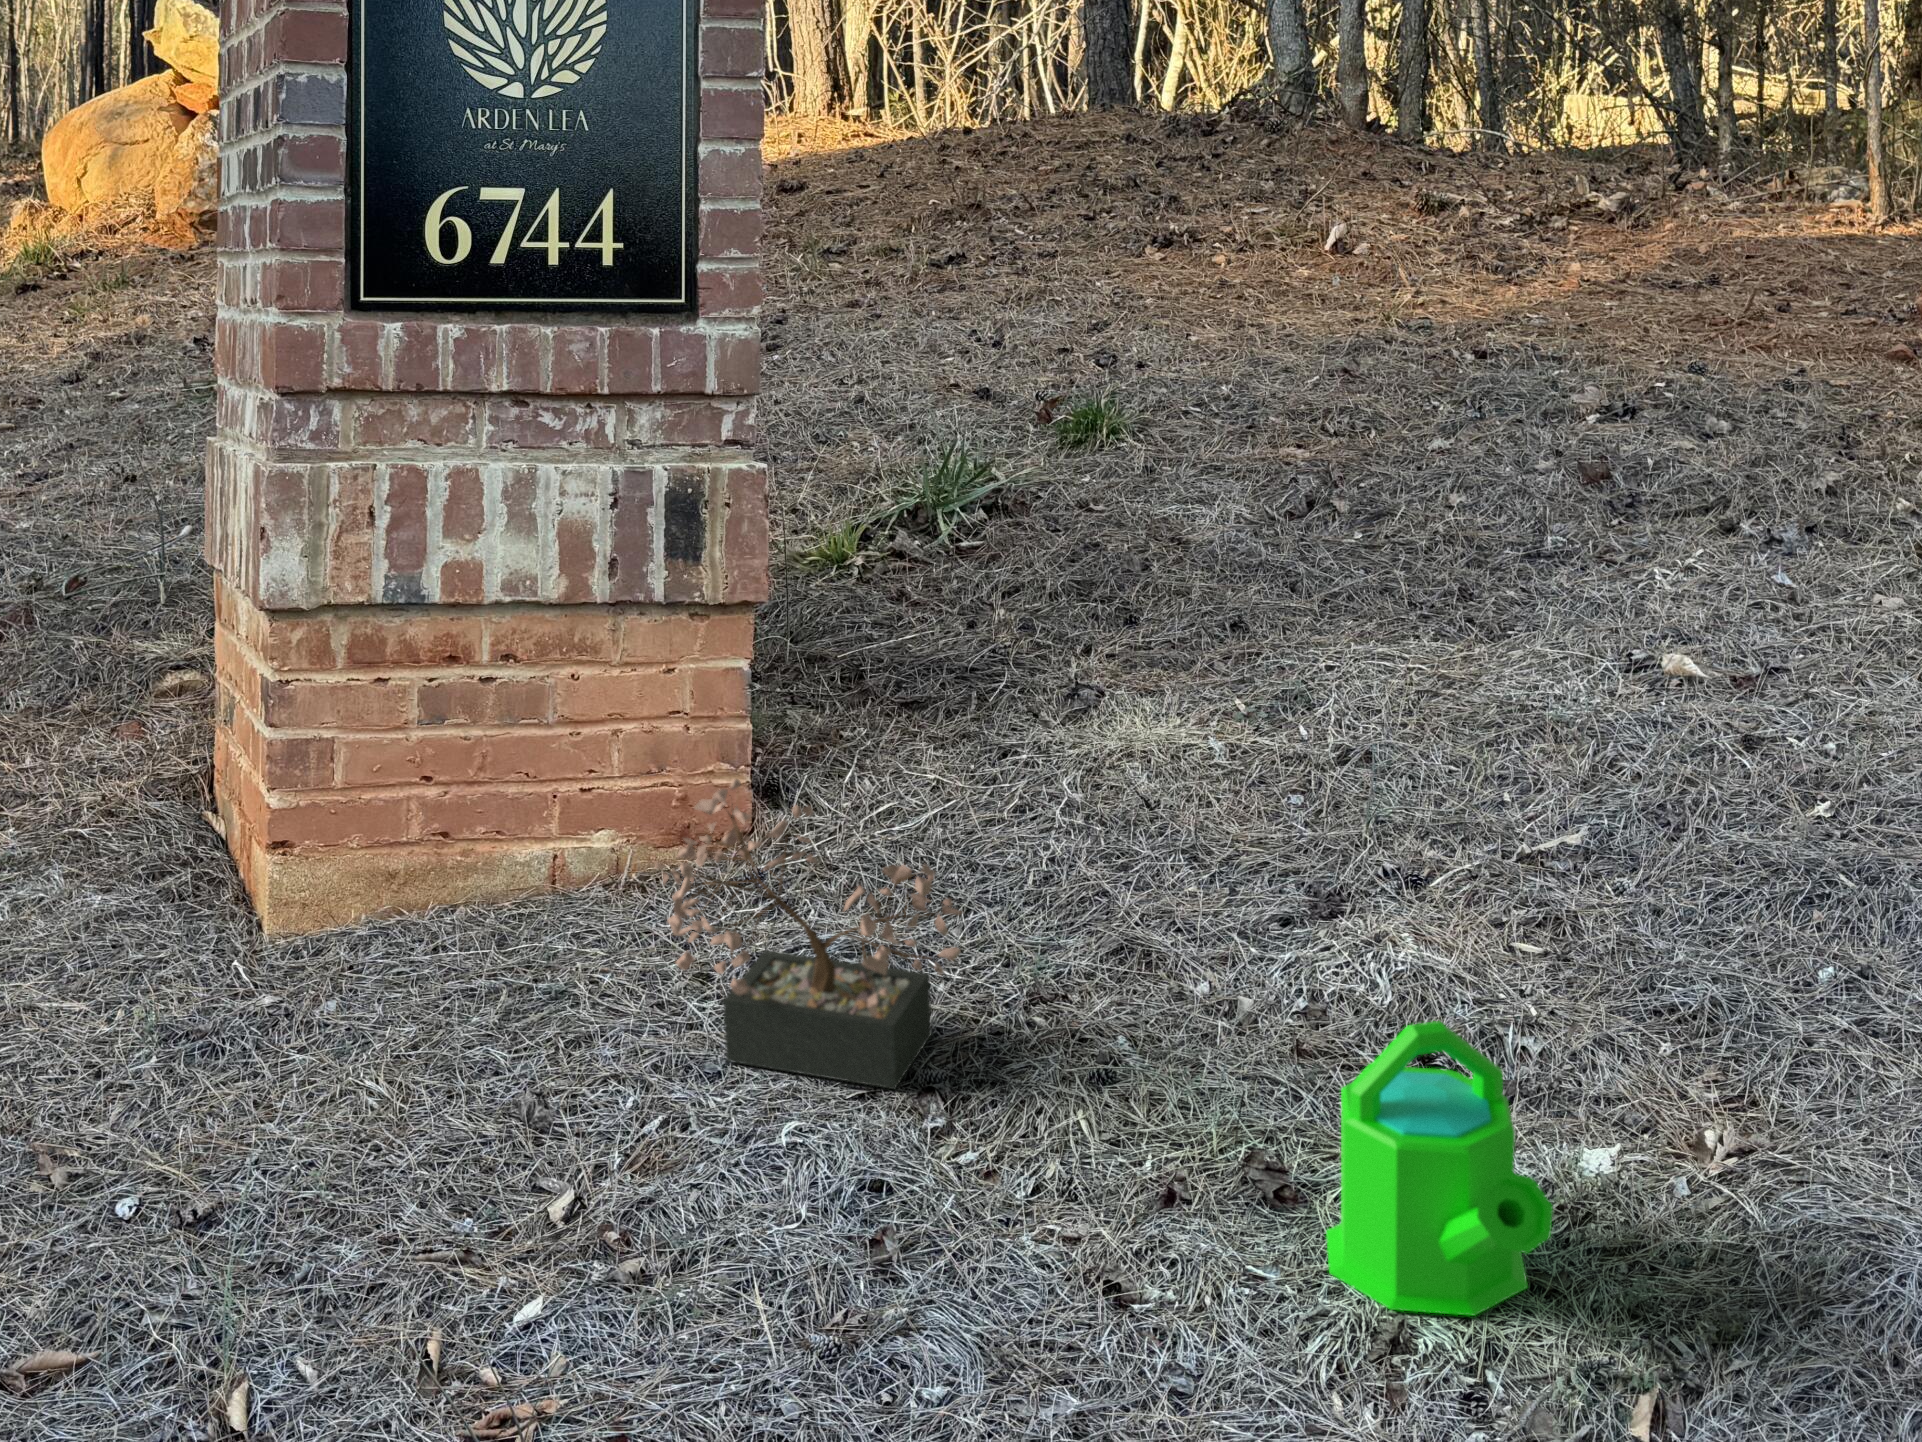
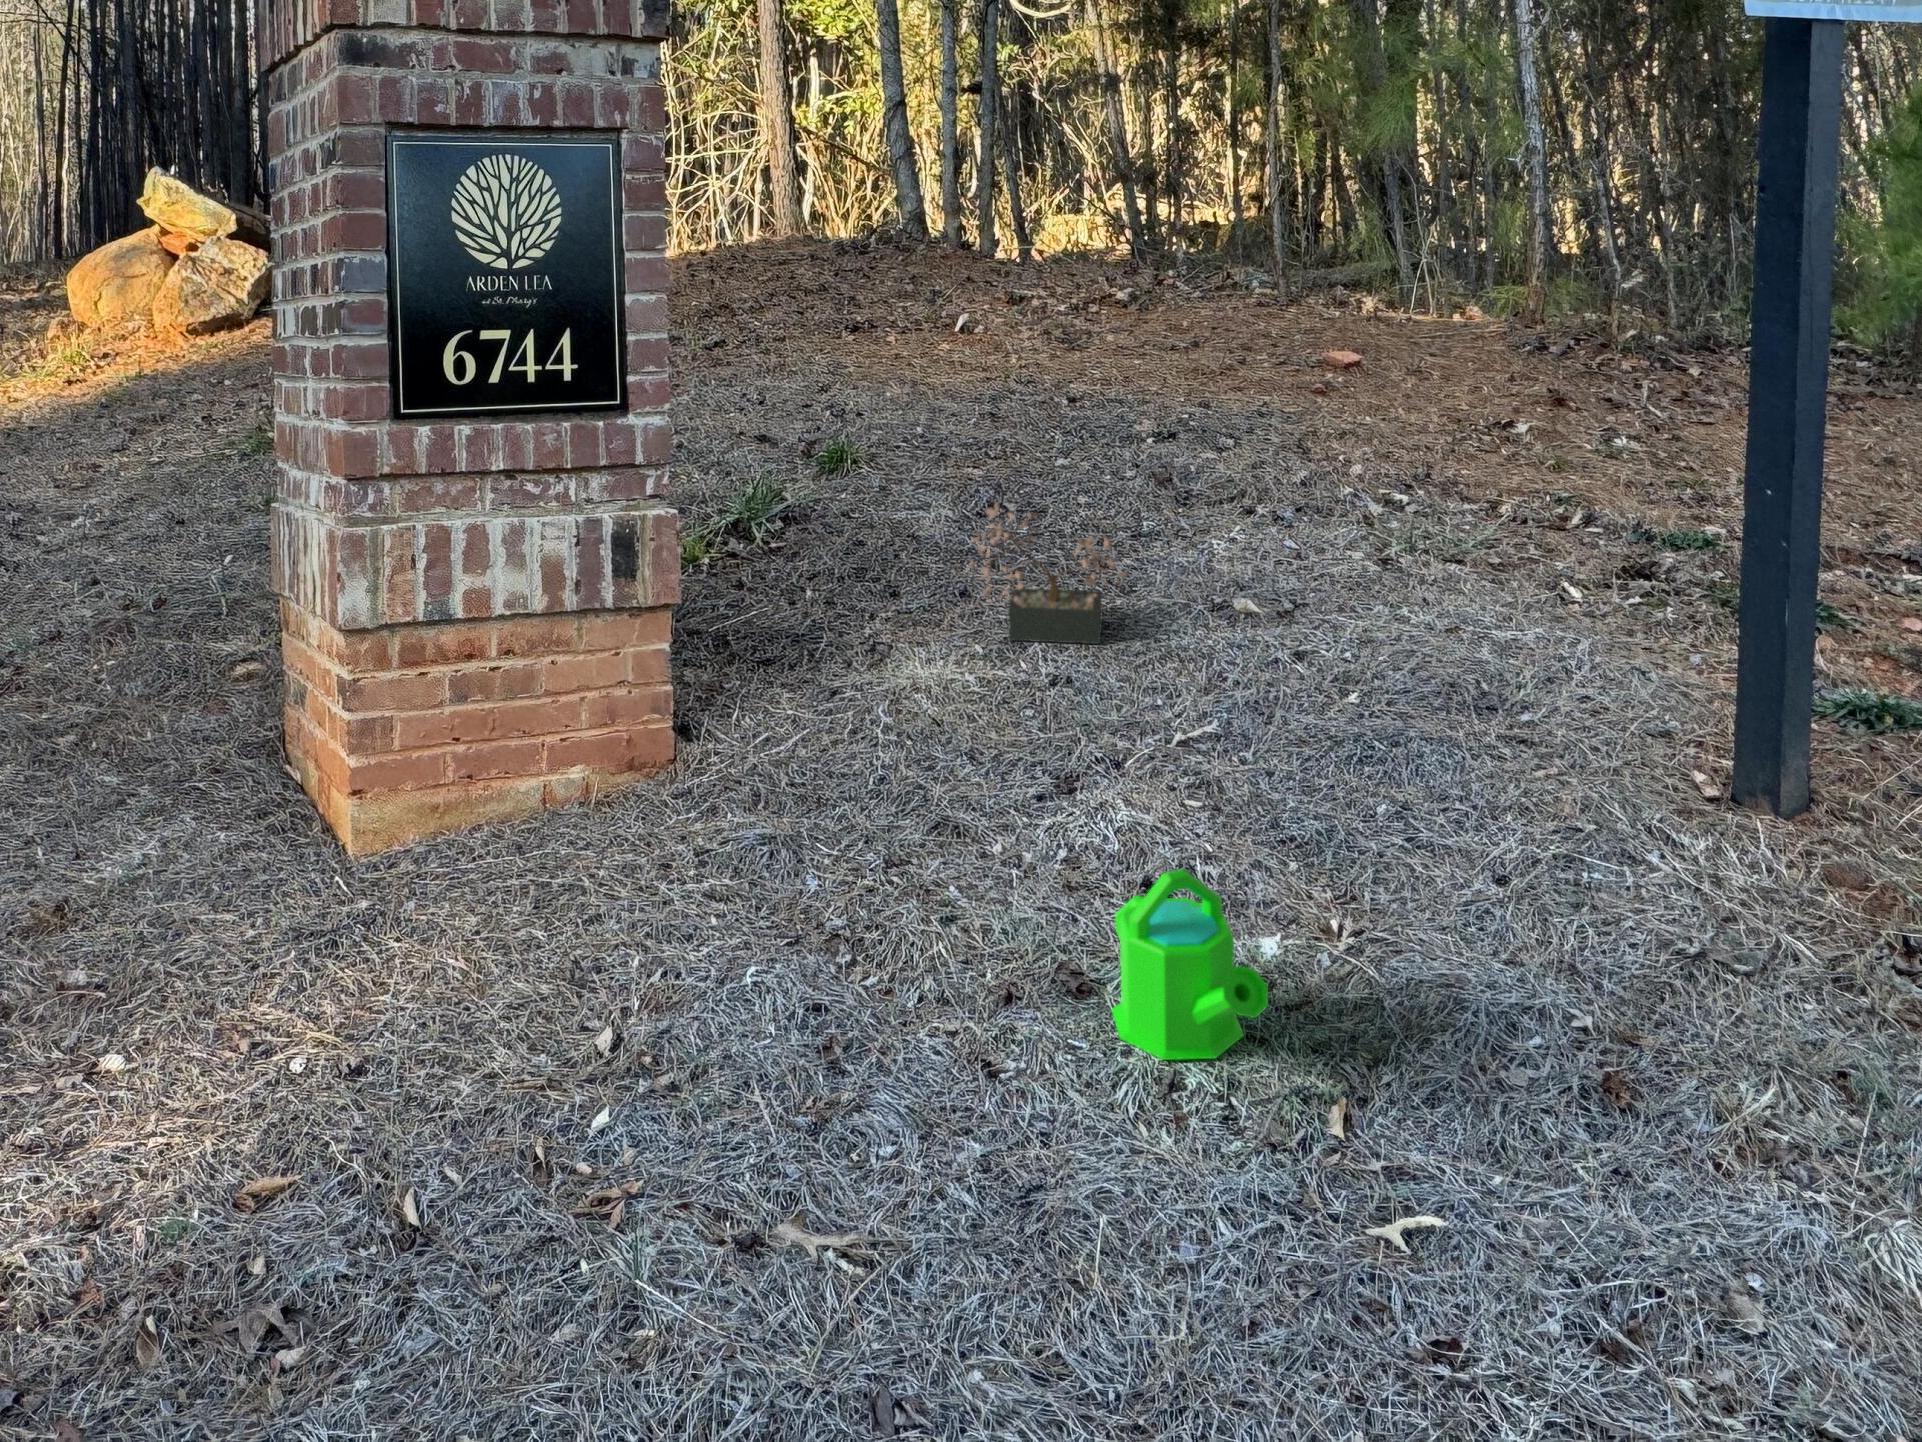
decorative plant: present [655,779,963,1089] -> present [970,502,1127,644]

